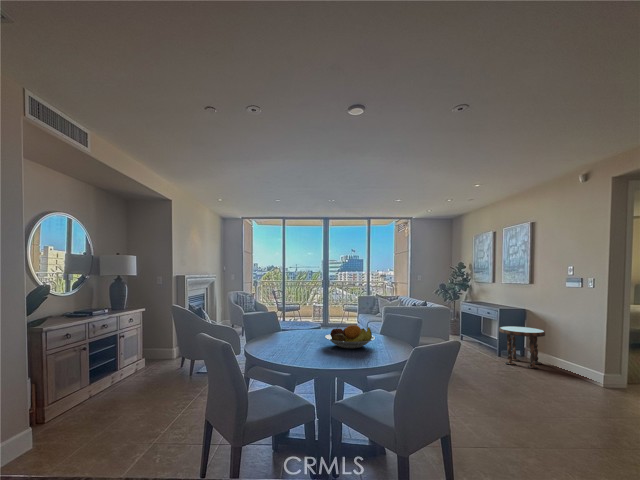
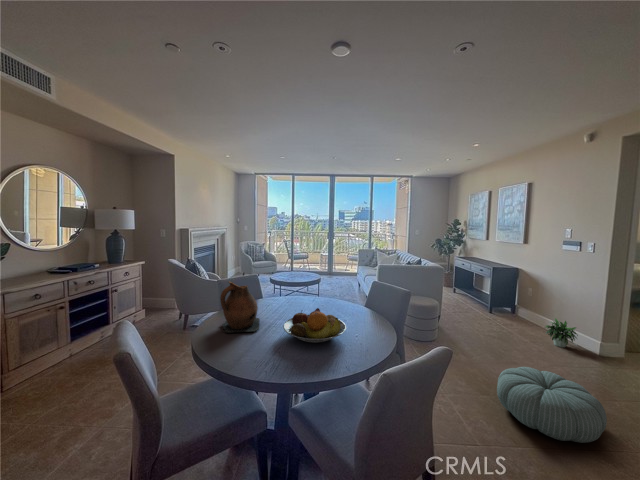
ceramic pitcher: none [269,304,303,345] -> present [220,282,260,333]
side table: present [499,326,545,369] -> none [492,285,541,330]
potted plant: none [549,353,582,381] -> present [546,318,578,347]
pouf: none [504,386,592,439] -> present [497,367,607,443]

